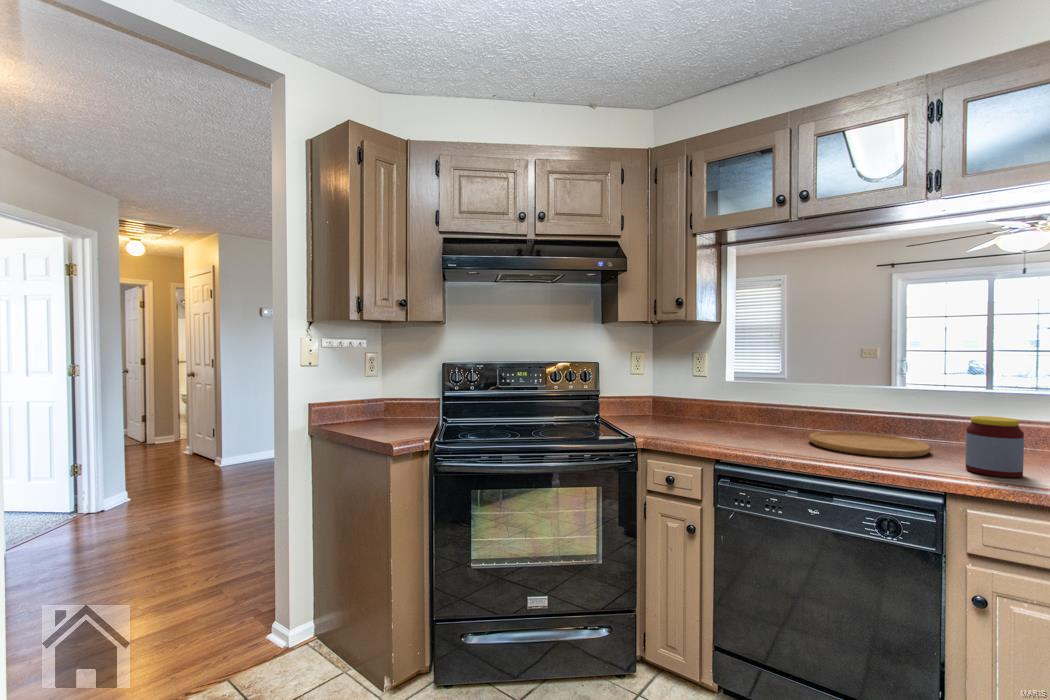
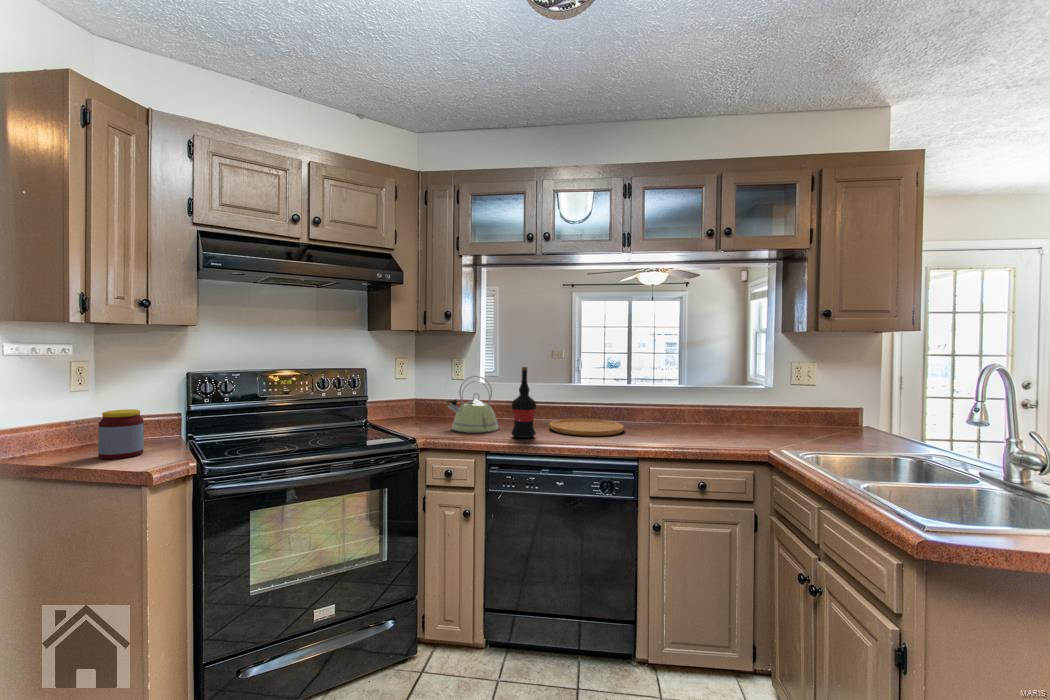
wine bottle: none [749,360,783,448] -> present [511,367,536,438]
kettle: none [675,371,739,438] -> present [446,376,499,433]
jar: present [965,416,1024,478] -> present [98,409,144,459]

